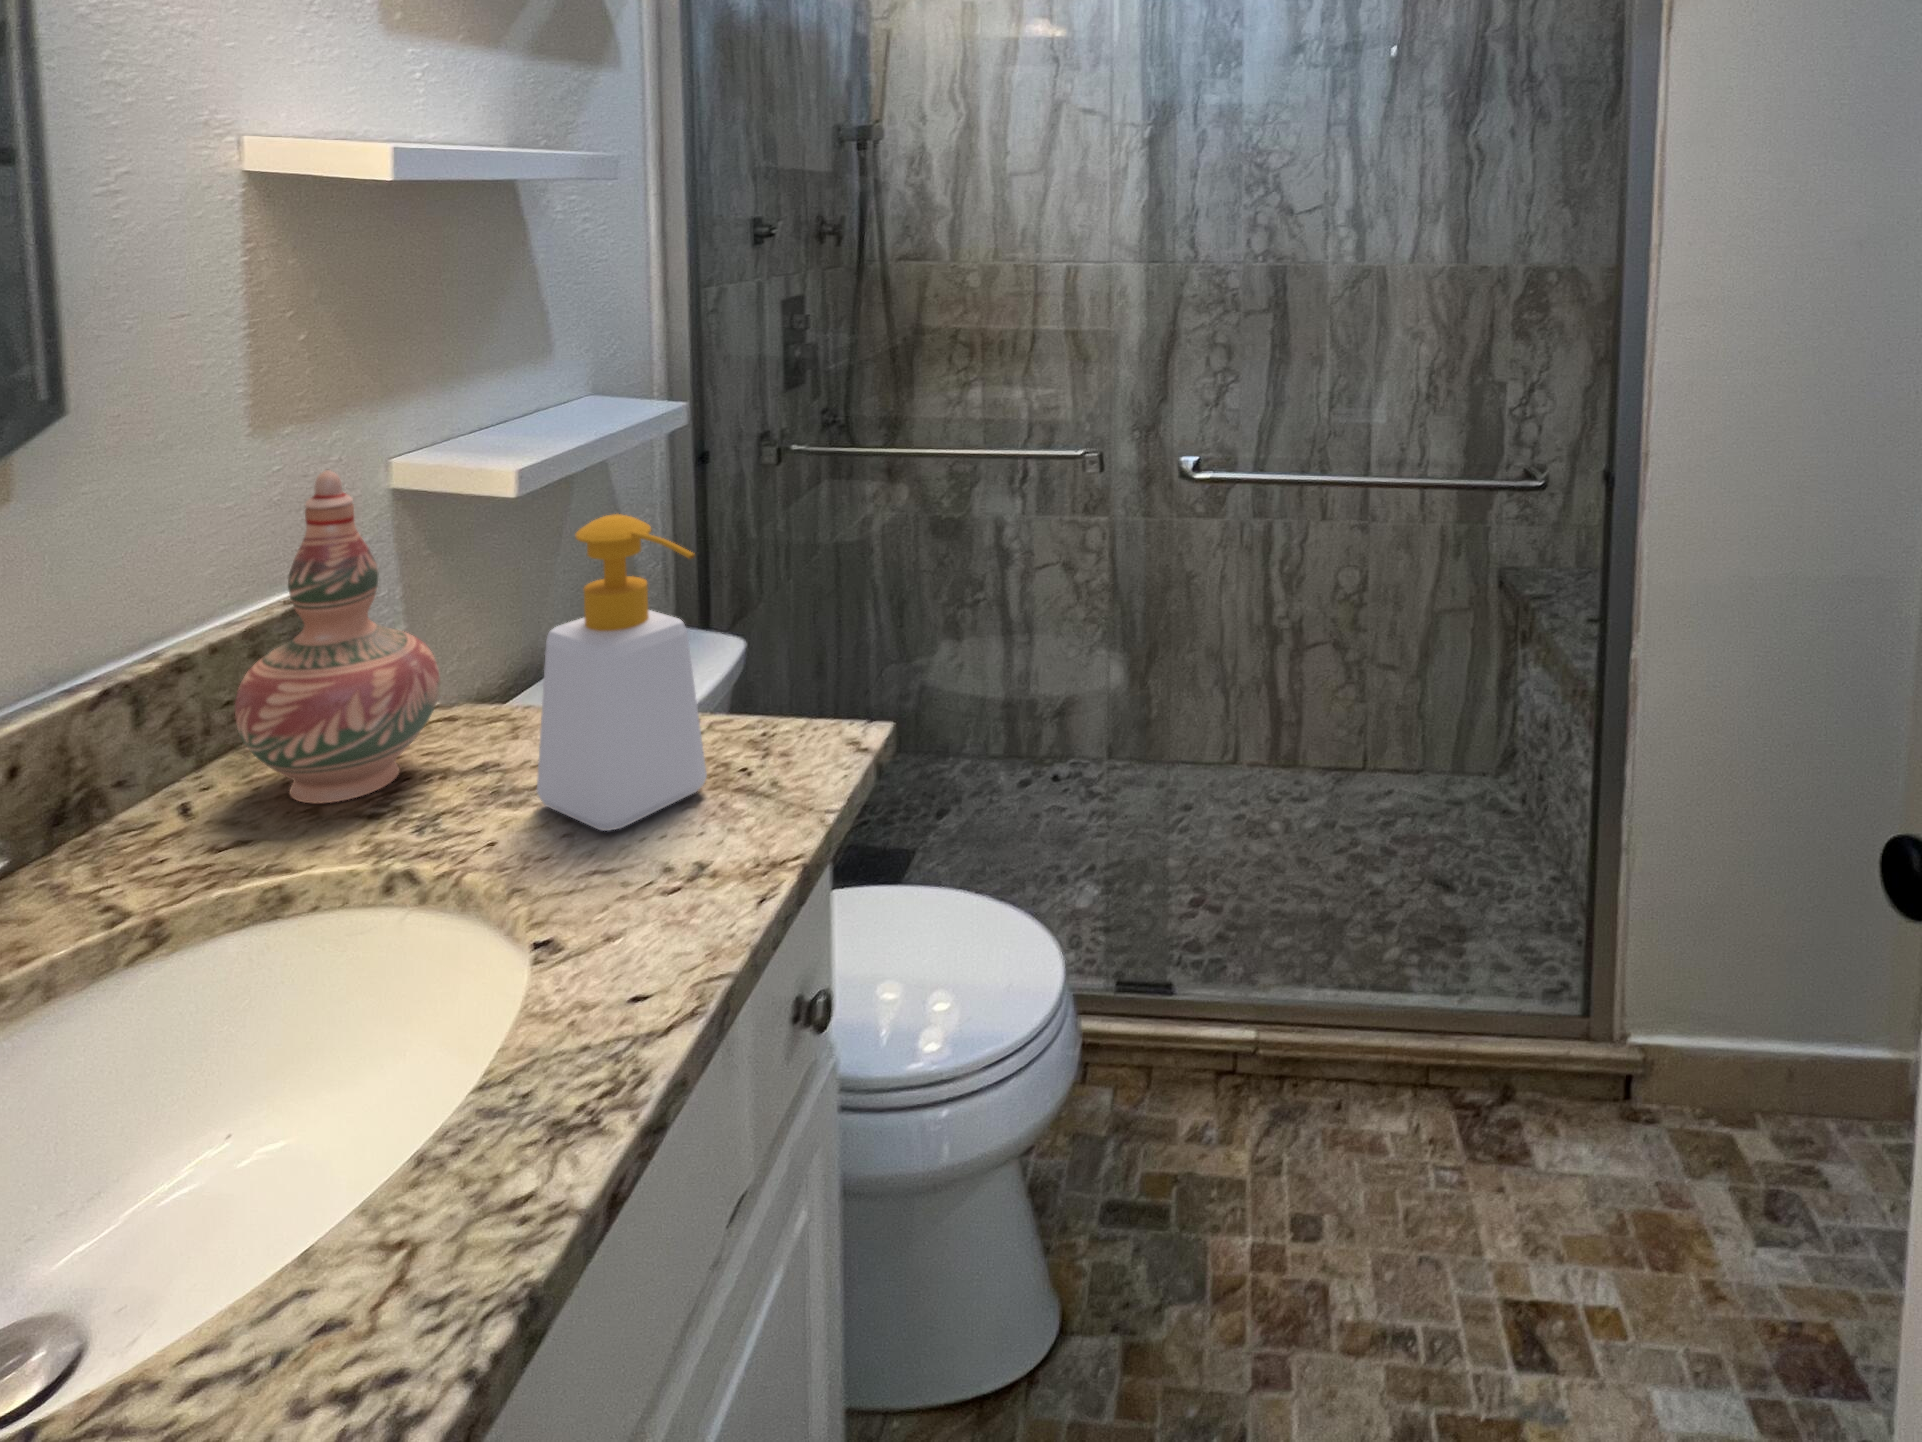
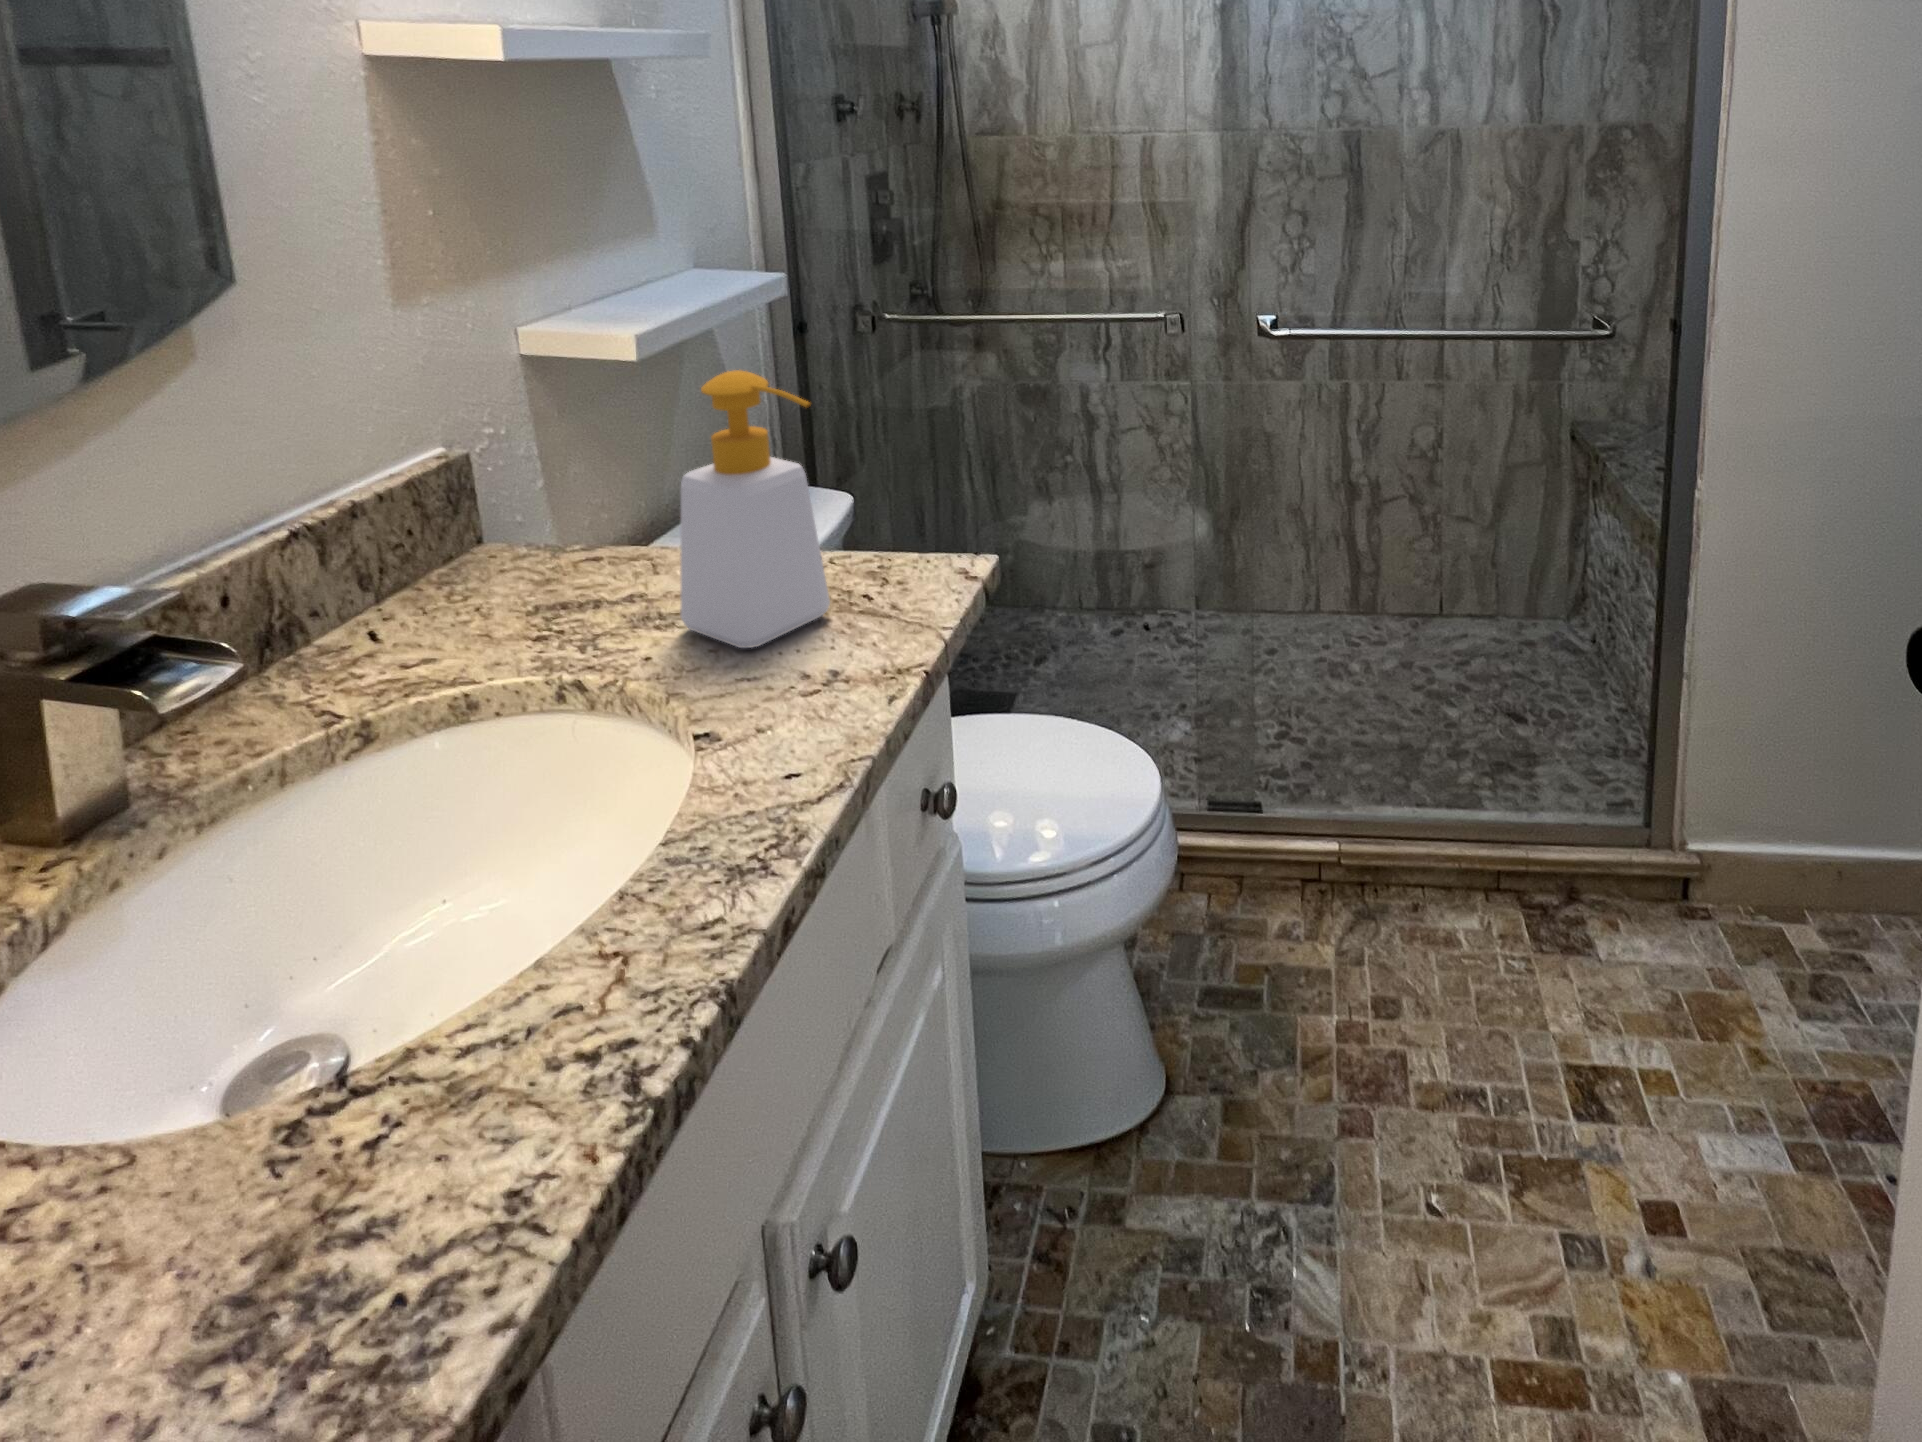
decorative vase: present [235,470,440,803] -> none [409,336,585,631]

